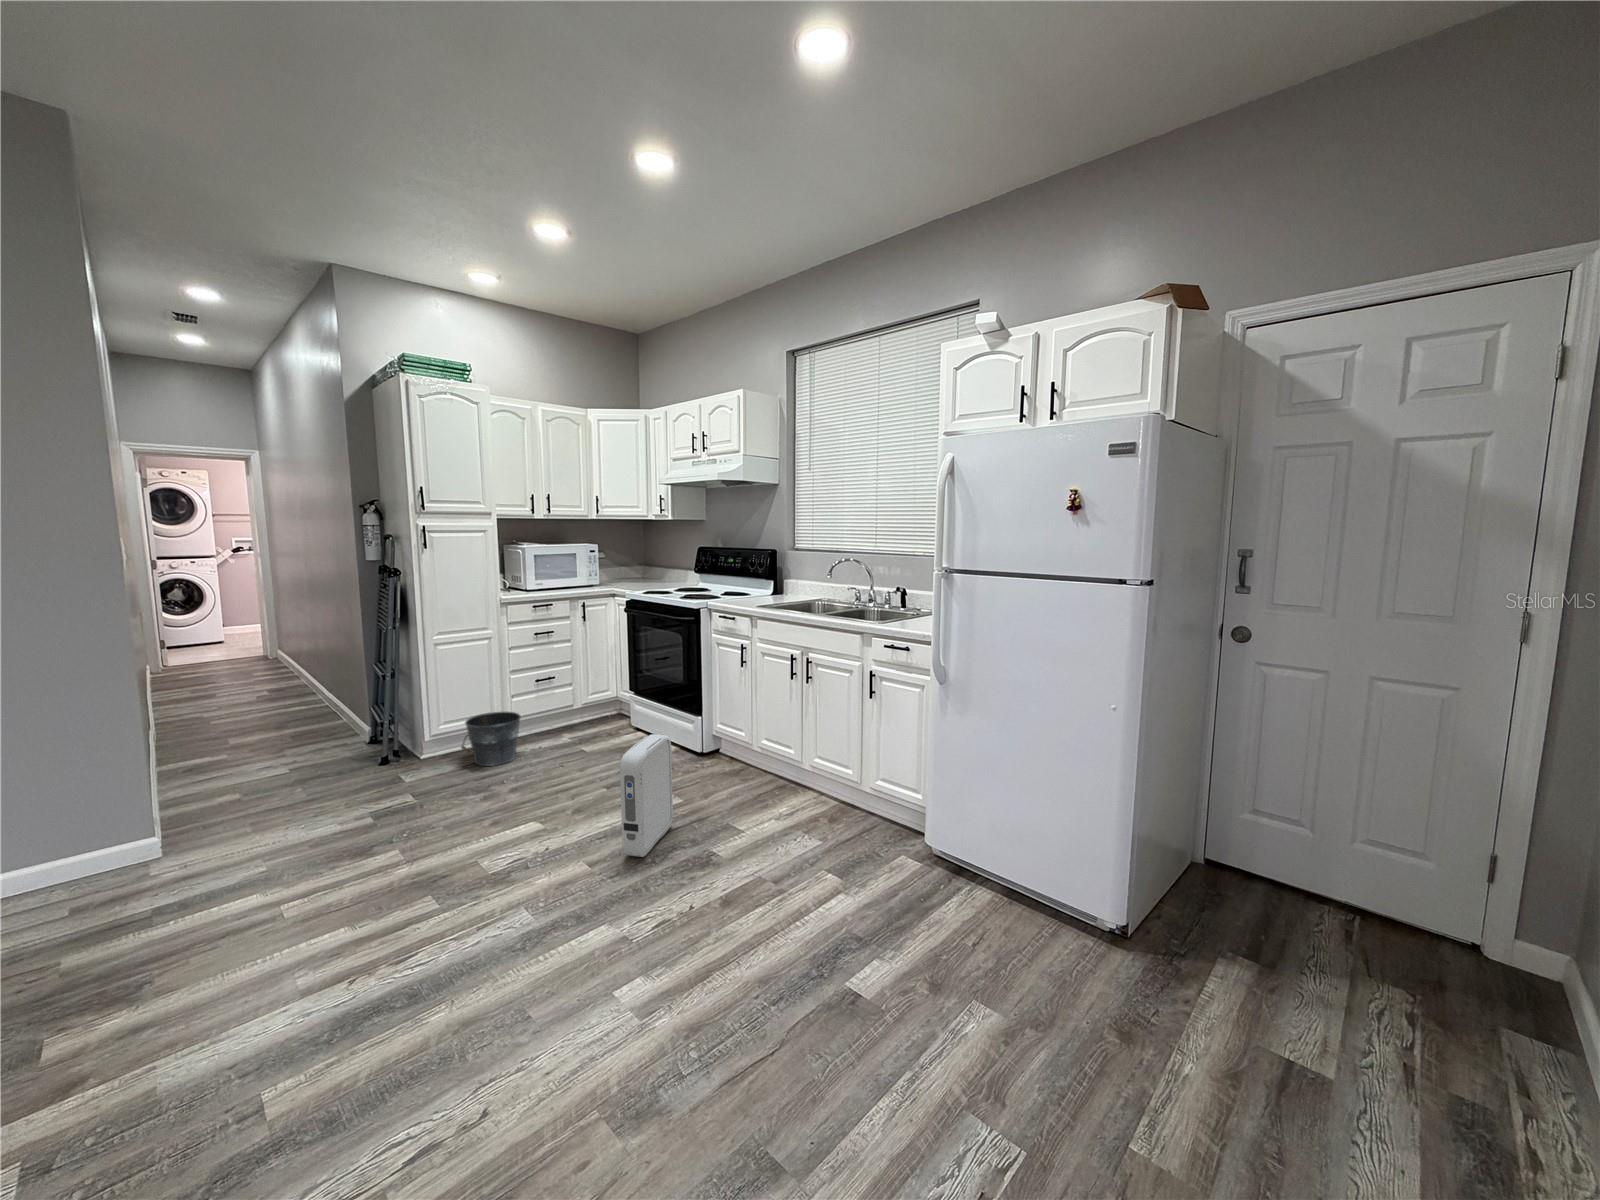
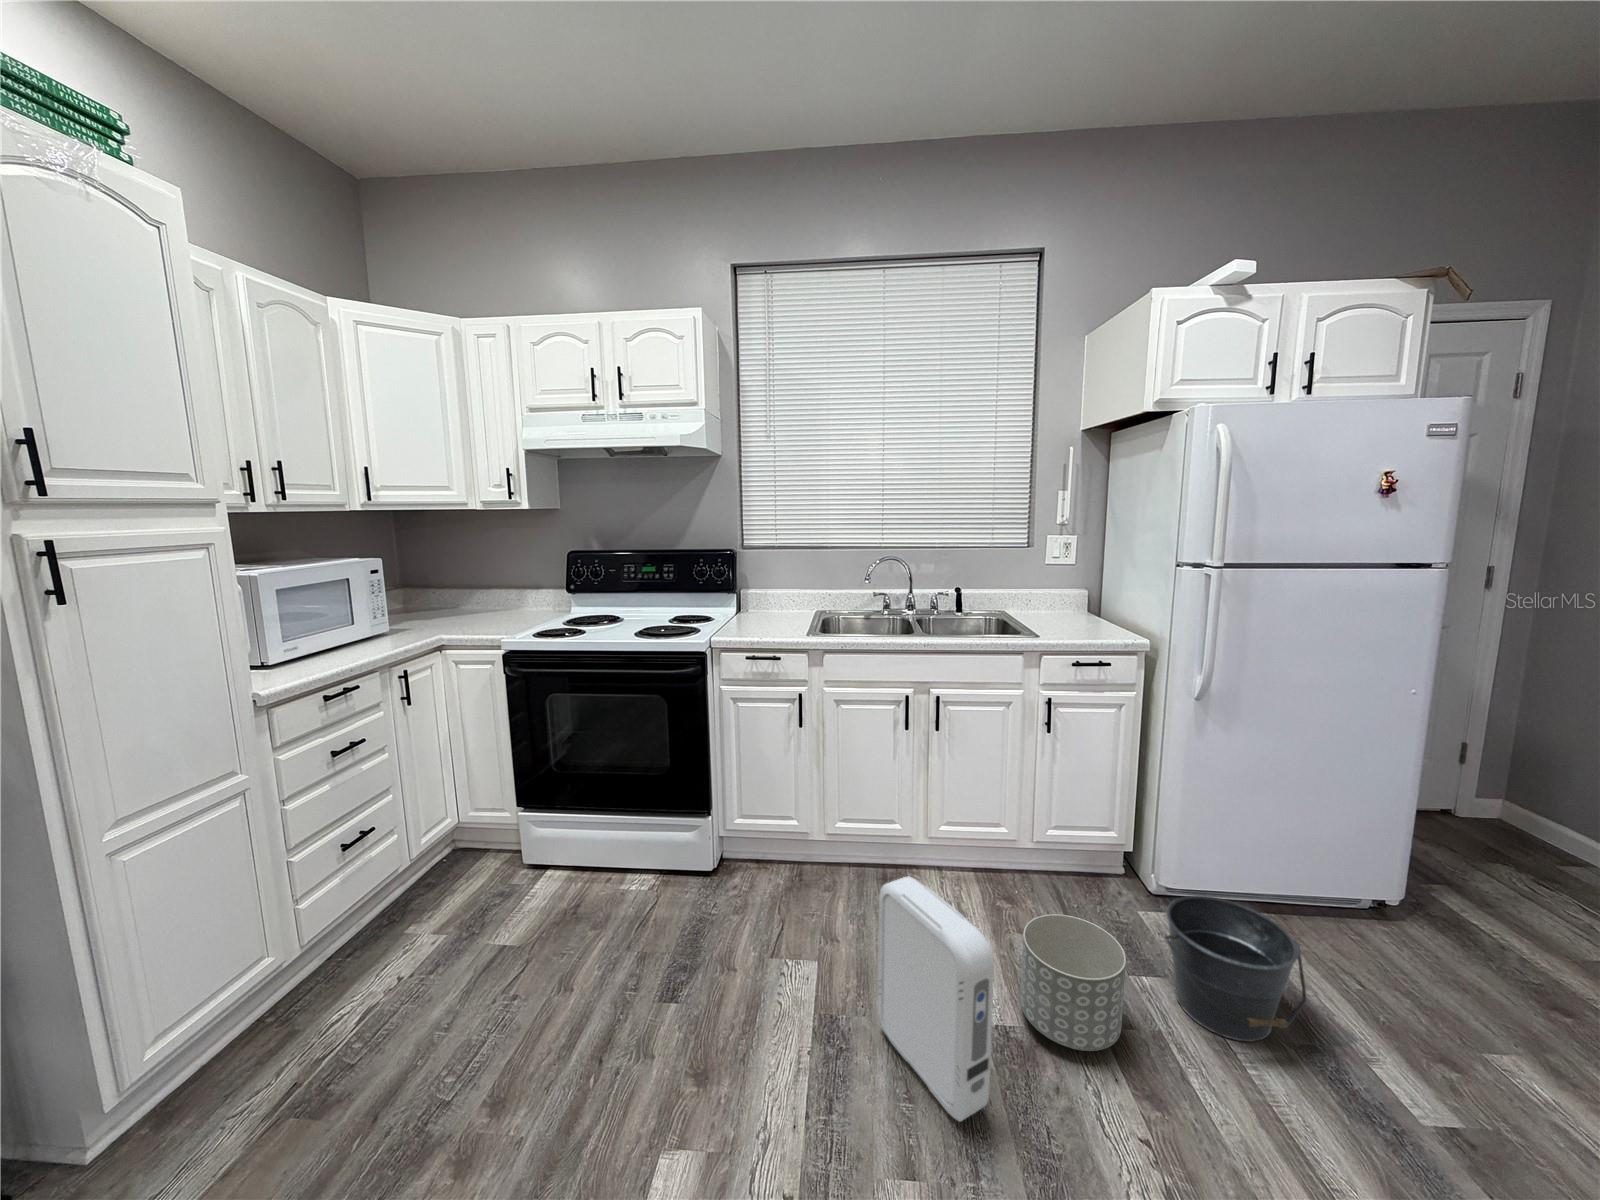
bucket: present [461,712,521,766] -> present [1165,896,1306,1042]
planter: none [705,793,767,869] -> present [1020,914,1126,1051]

